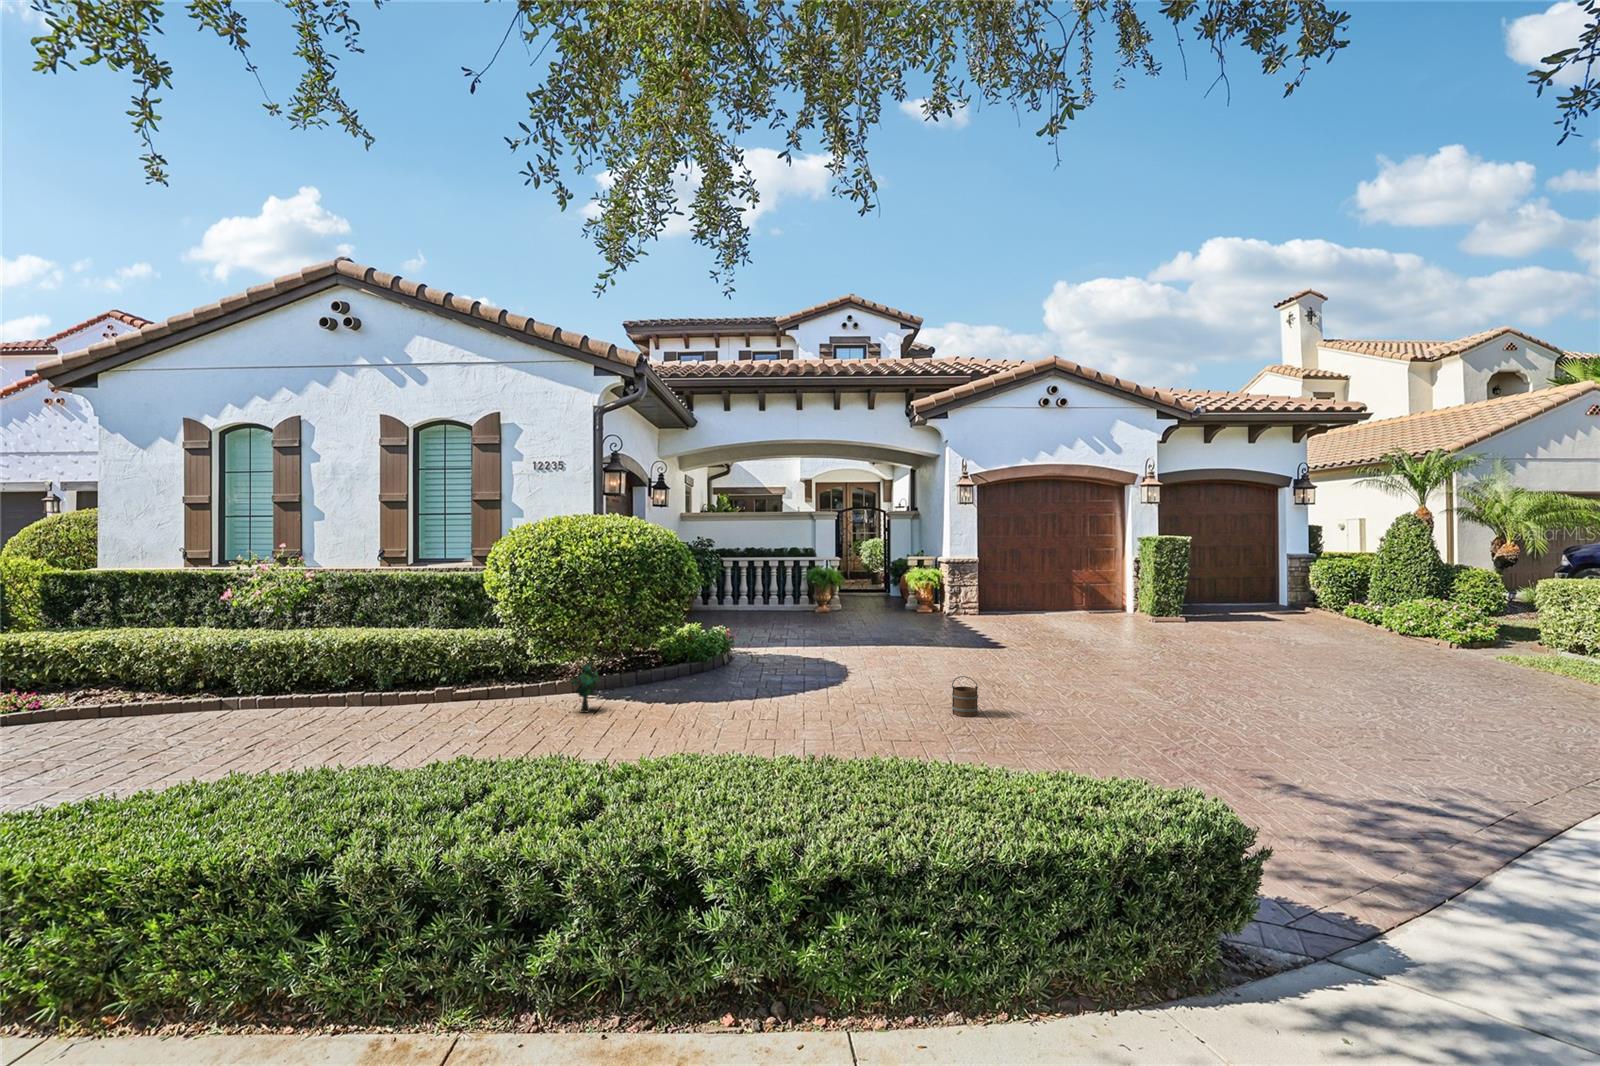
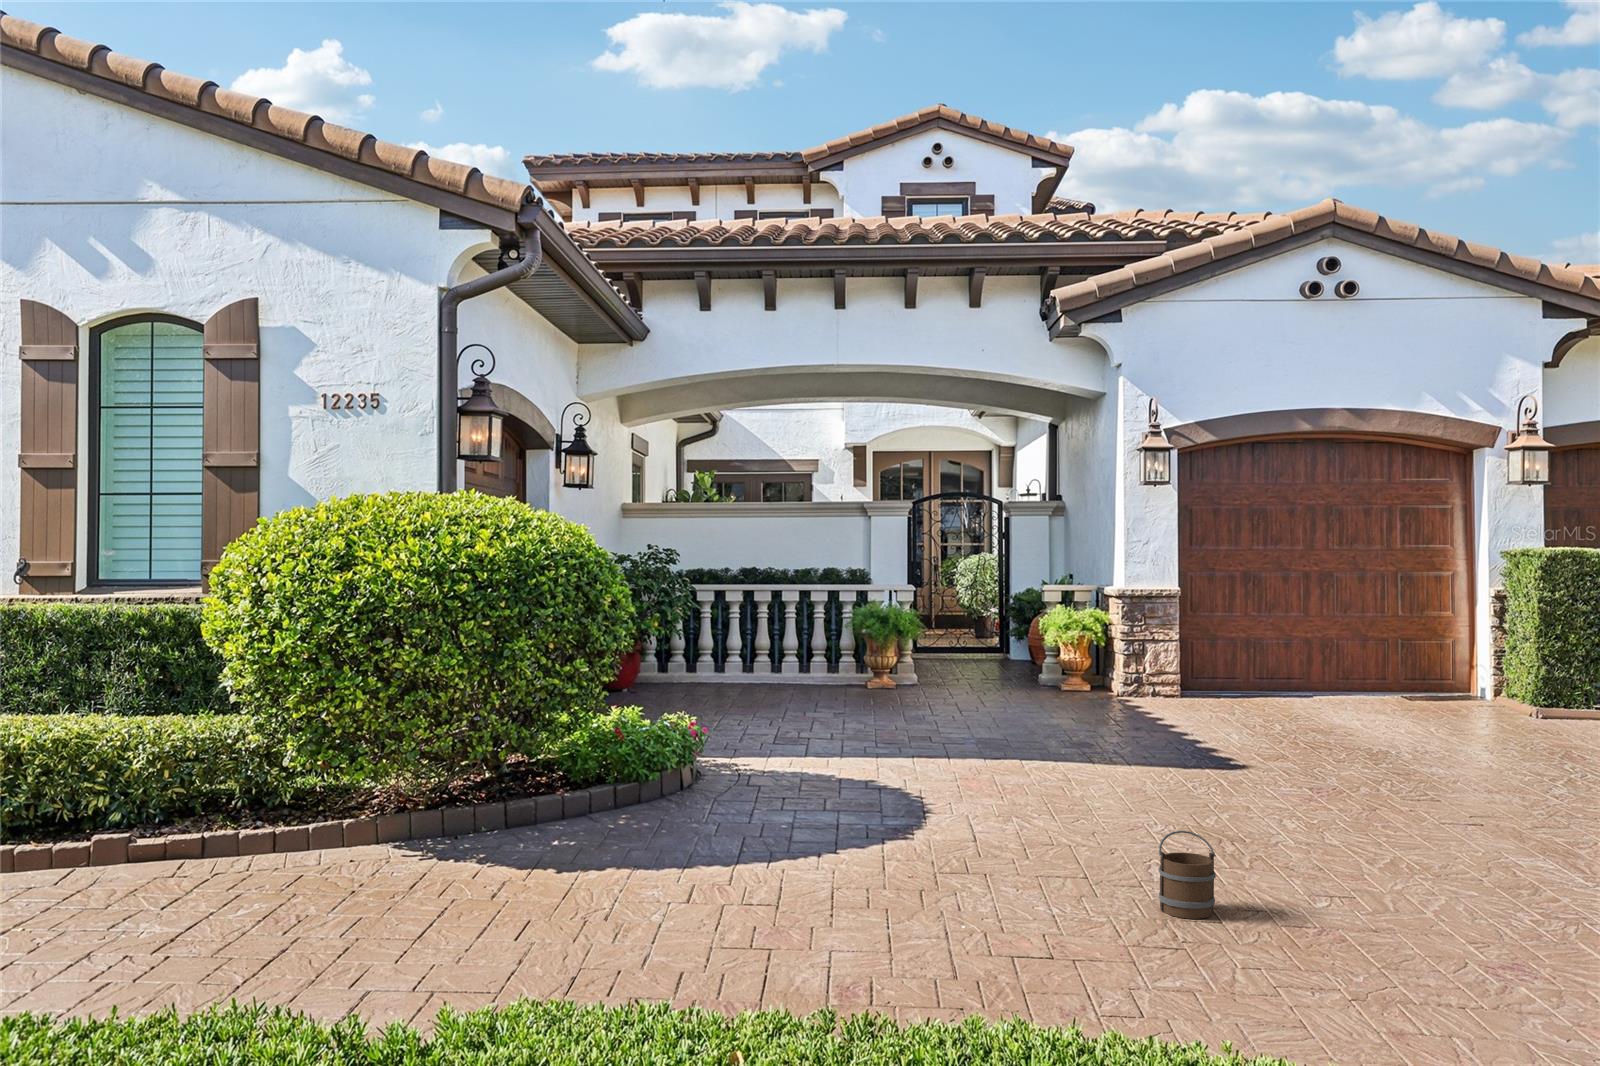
decorative plant: present [571,660,599,713] -> none [356,785,421,896]

